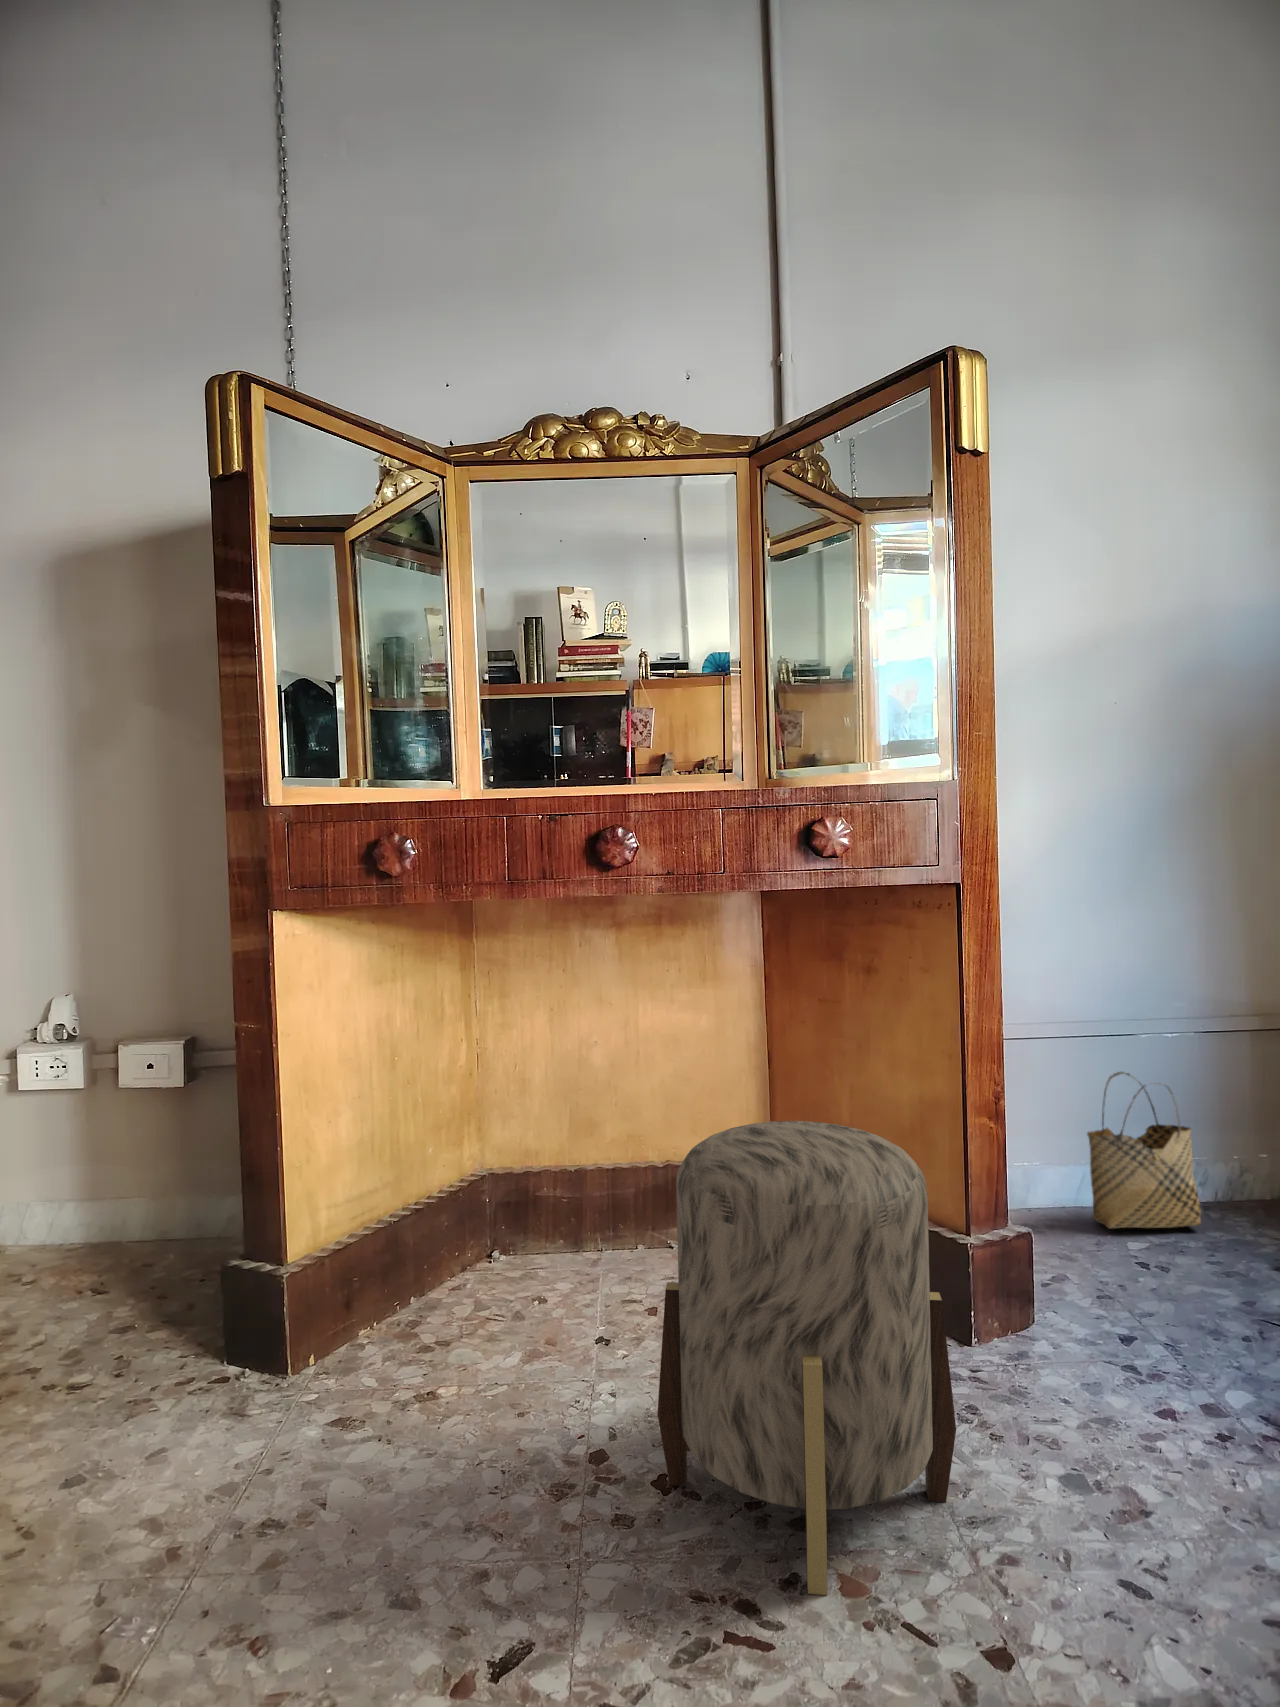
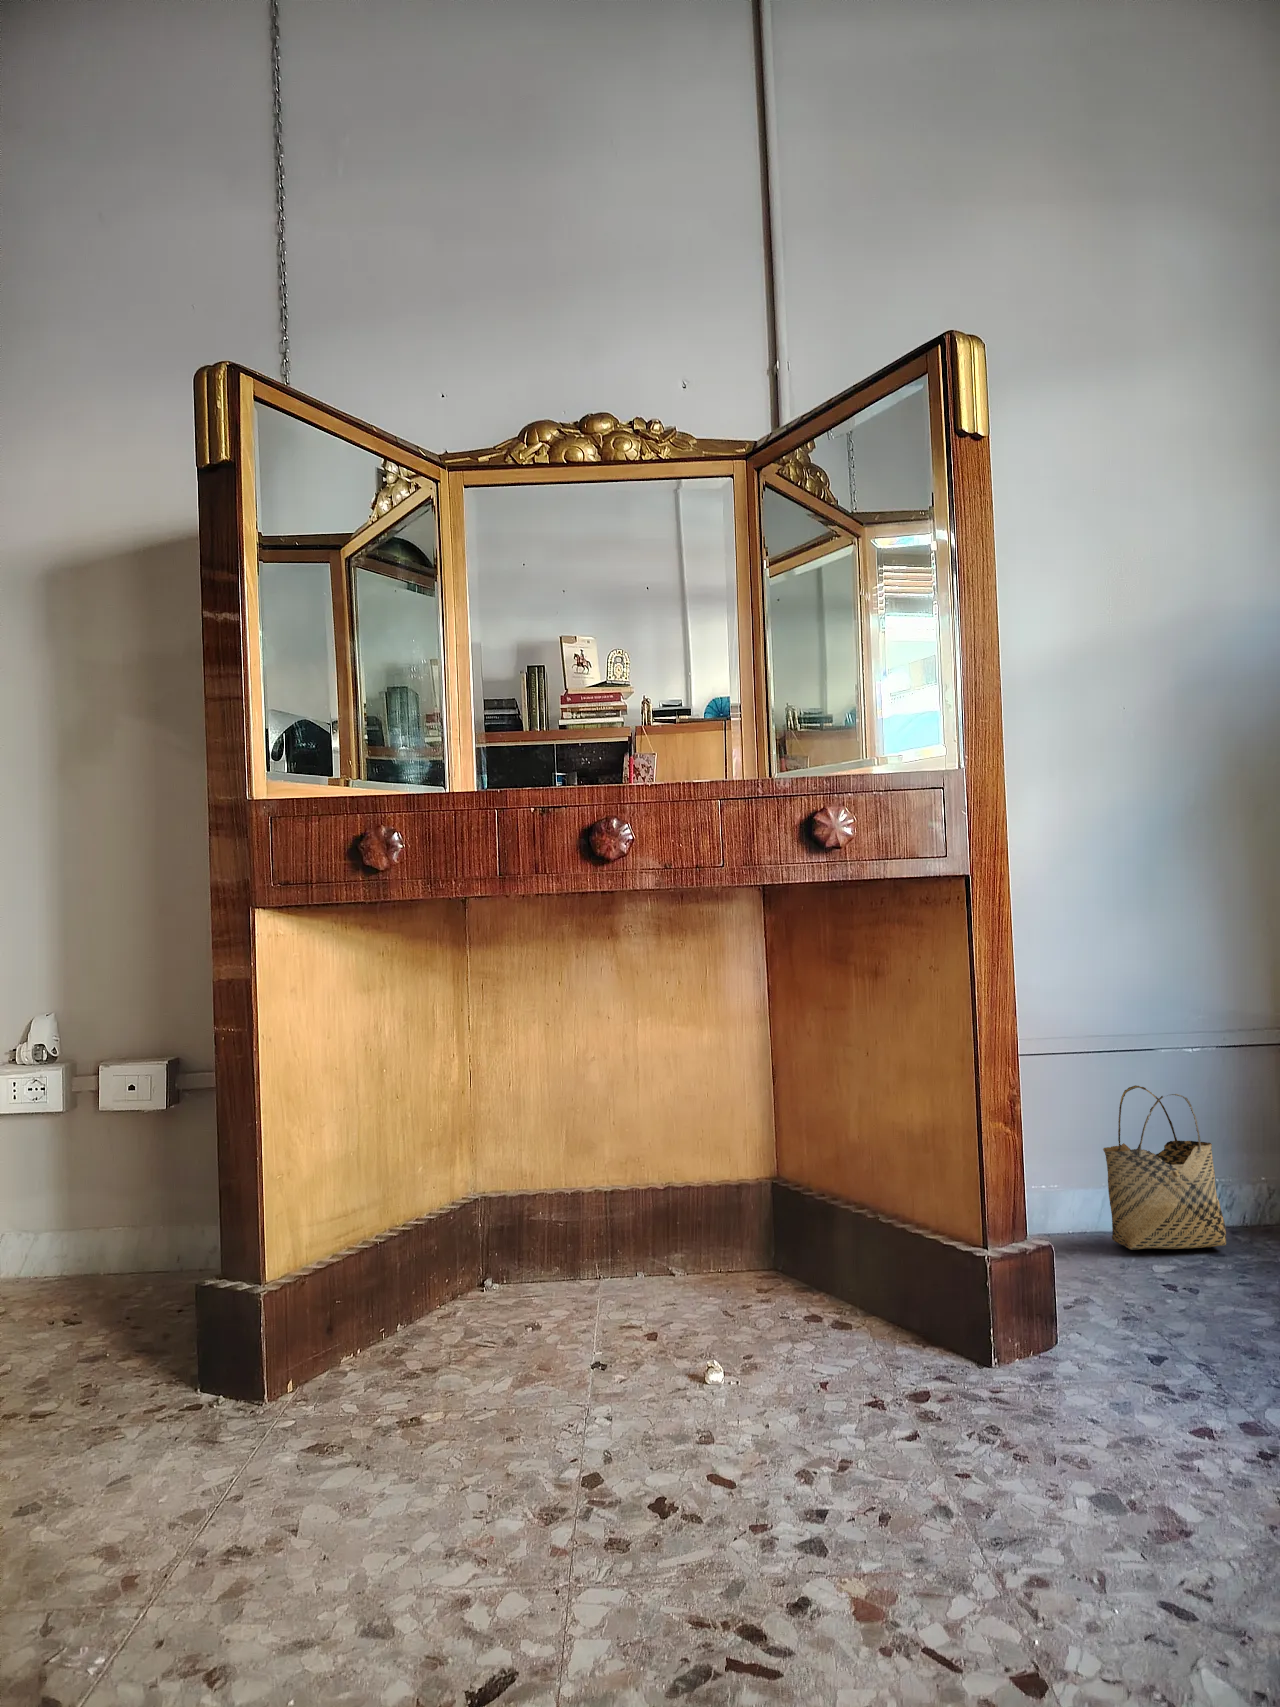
ottoman: present [657,1121,956,1595] -> none [655,1112,977,1621]

